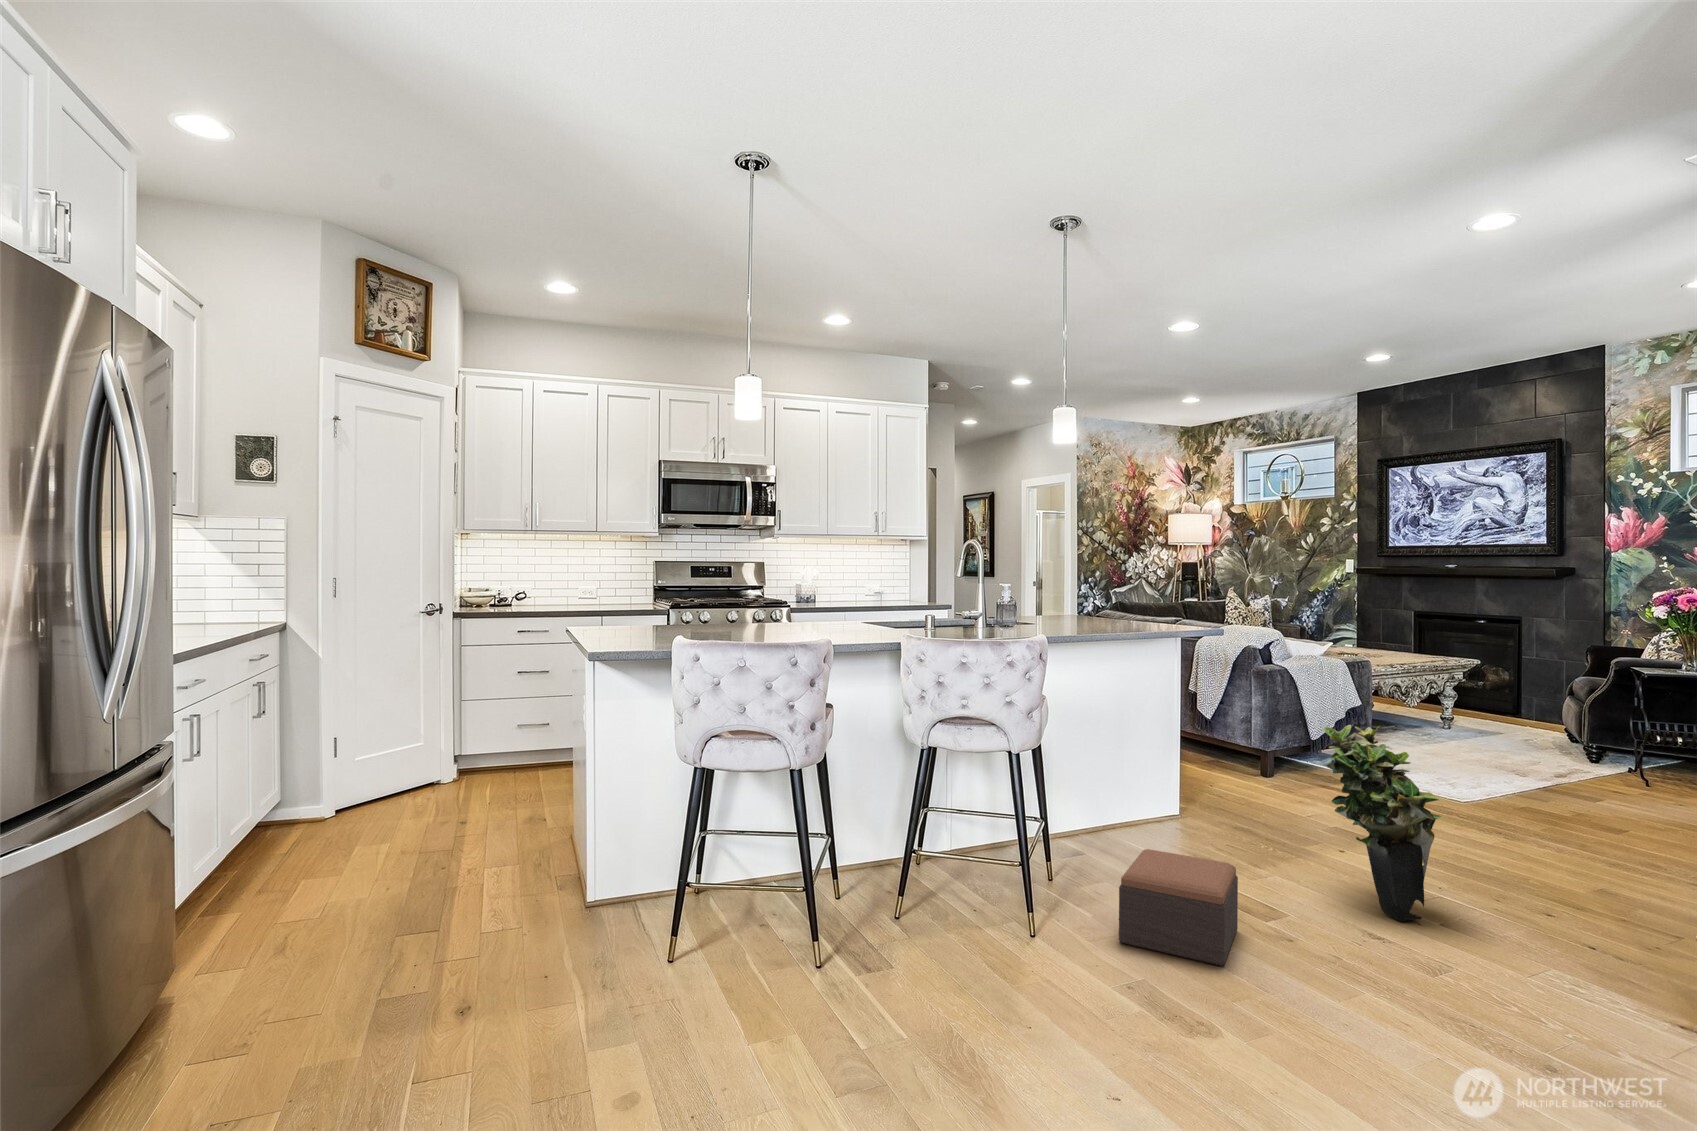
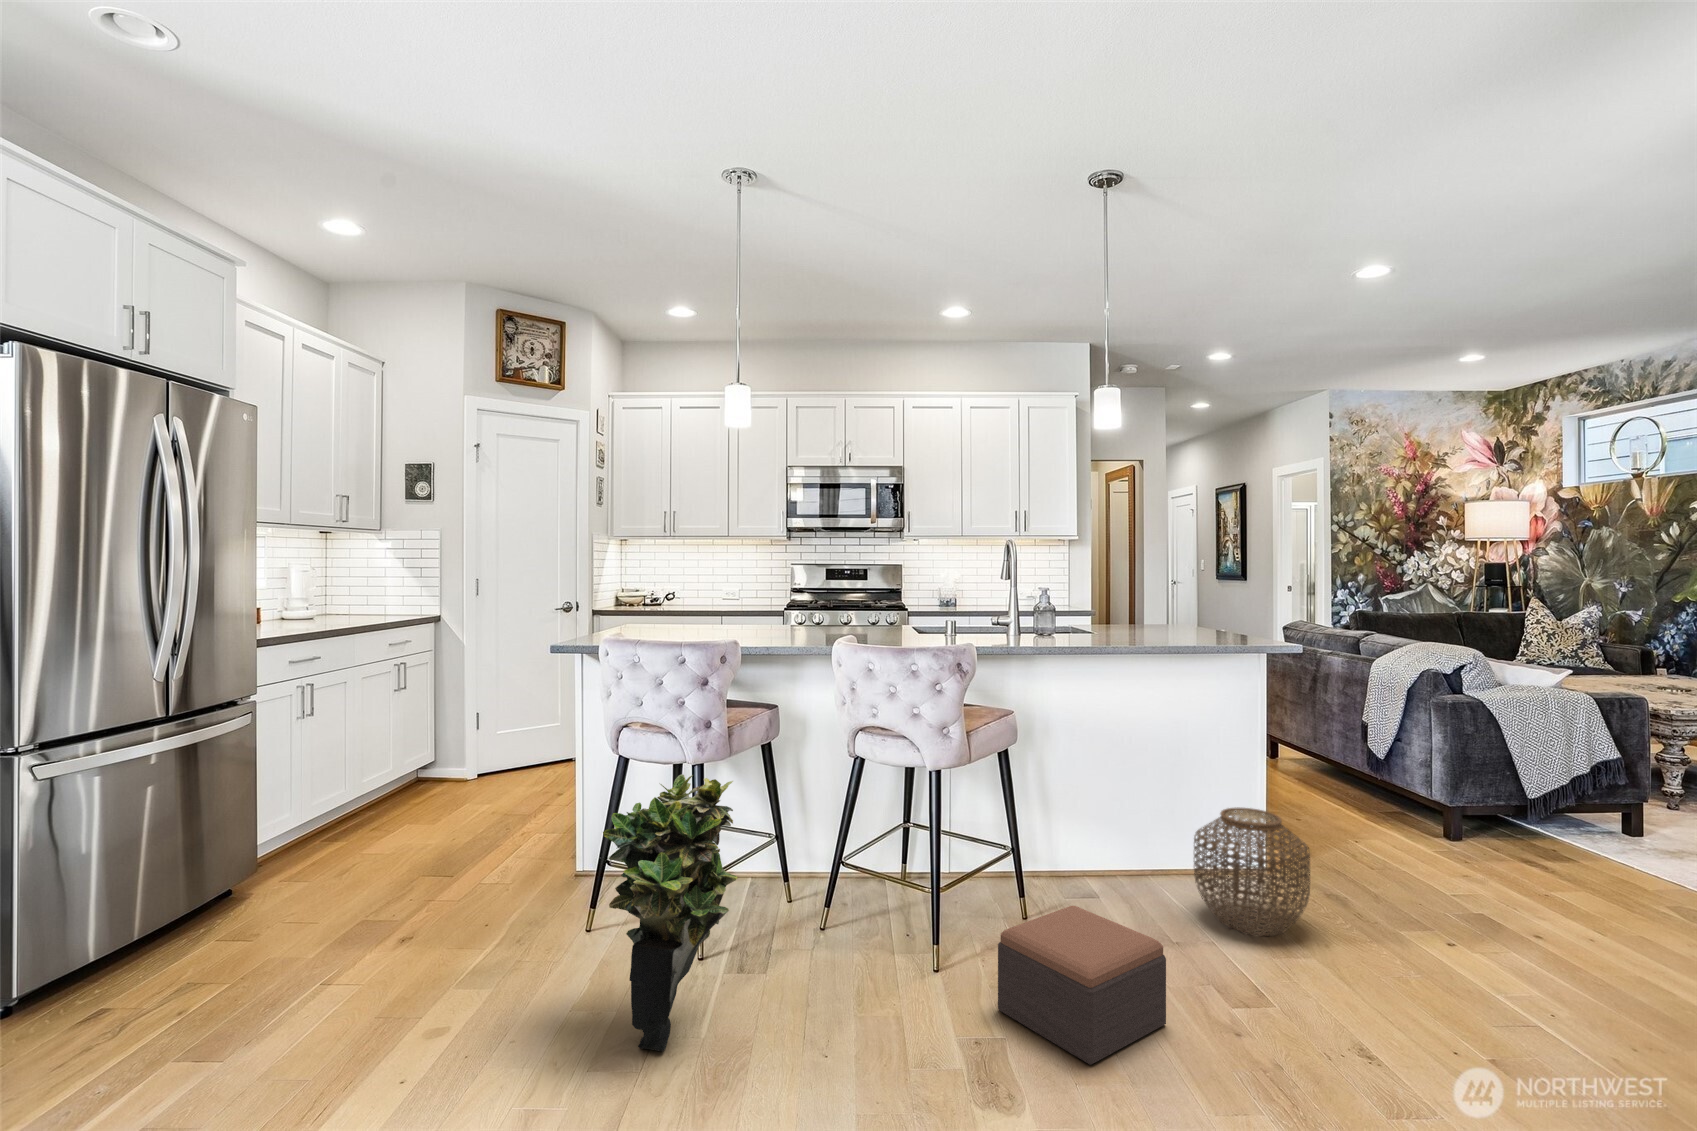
potted plant: present [1323,725,1442,922] -> present [603,774,737,1051]
woven basket: none [1167,761,1257,859] -> present [1194,807,1310,936]

